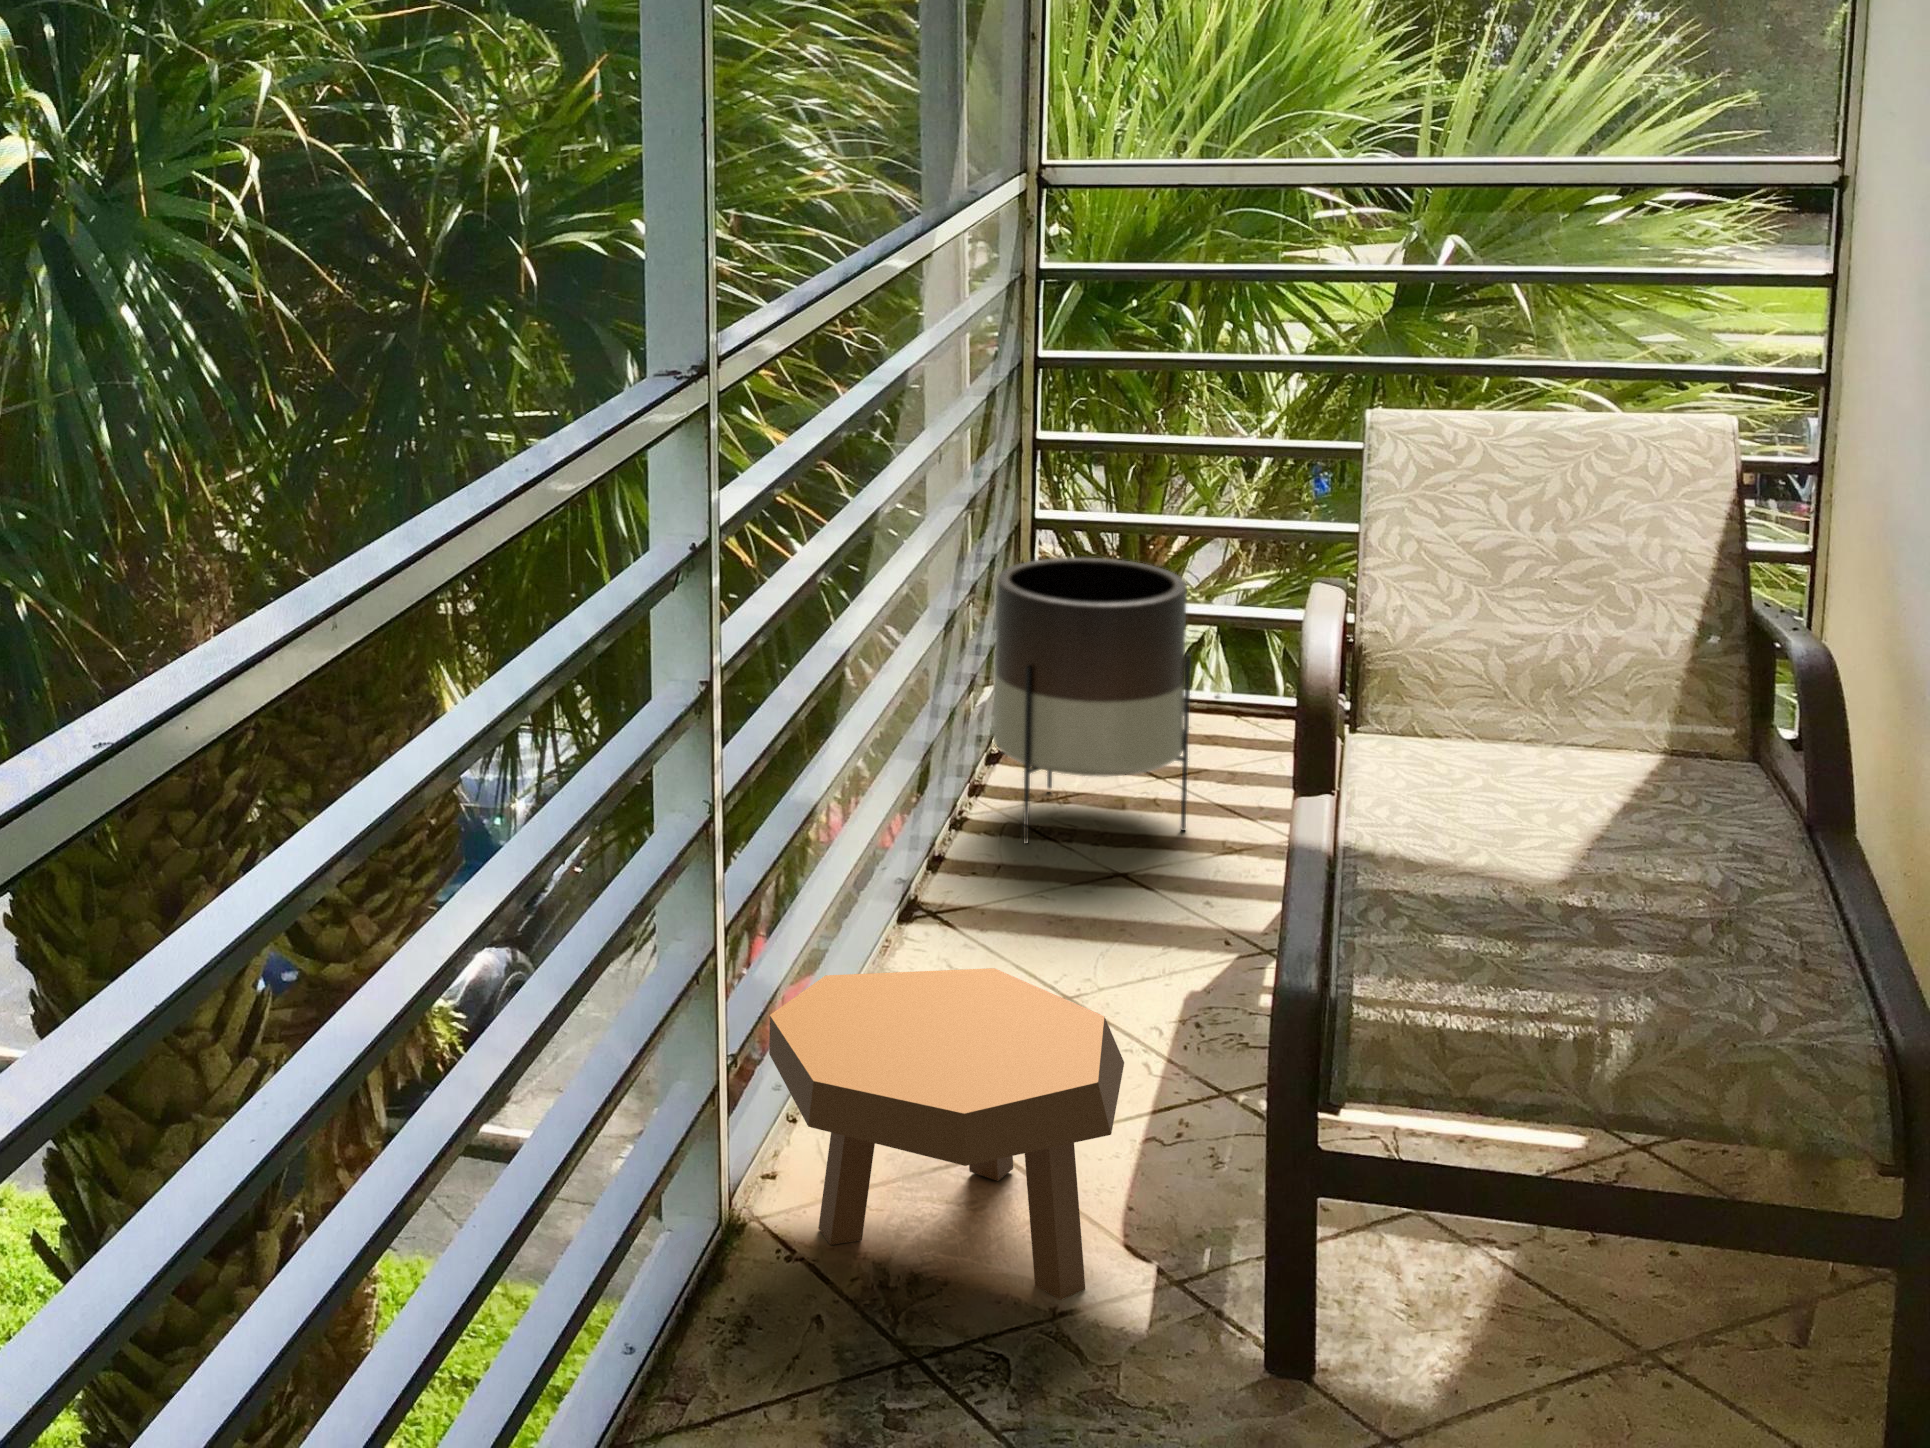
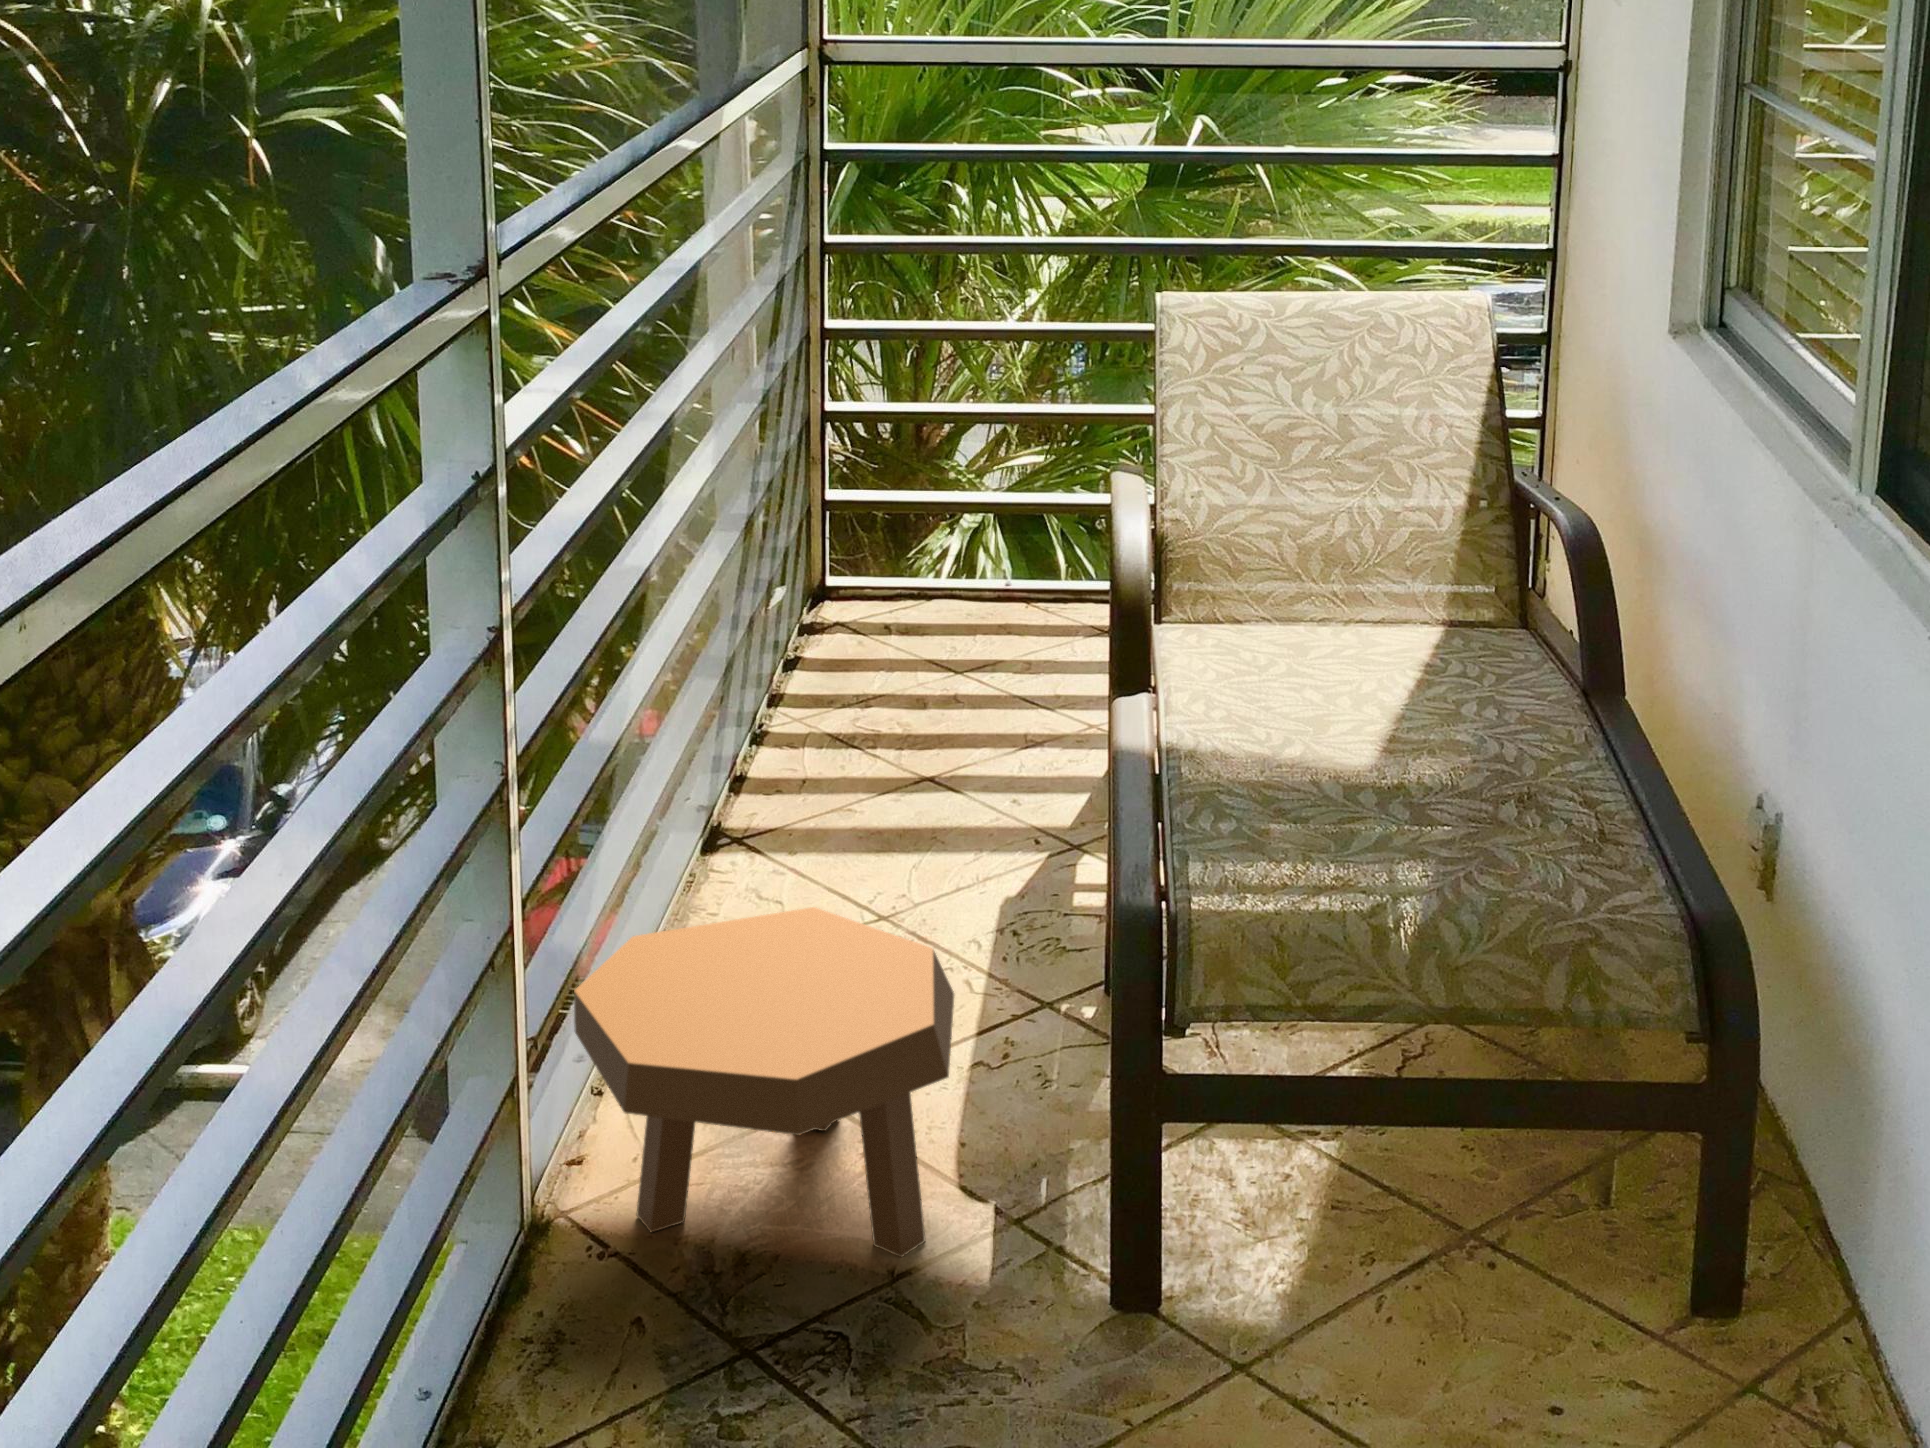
planter: present [993,557,1191,844] -> none [786,453,981,753]

